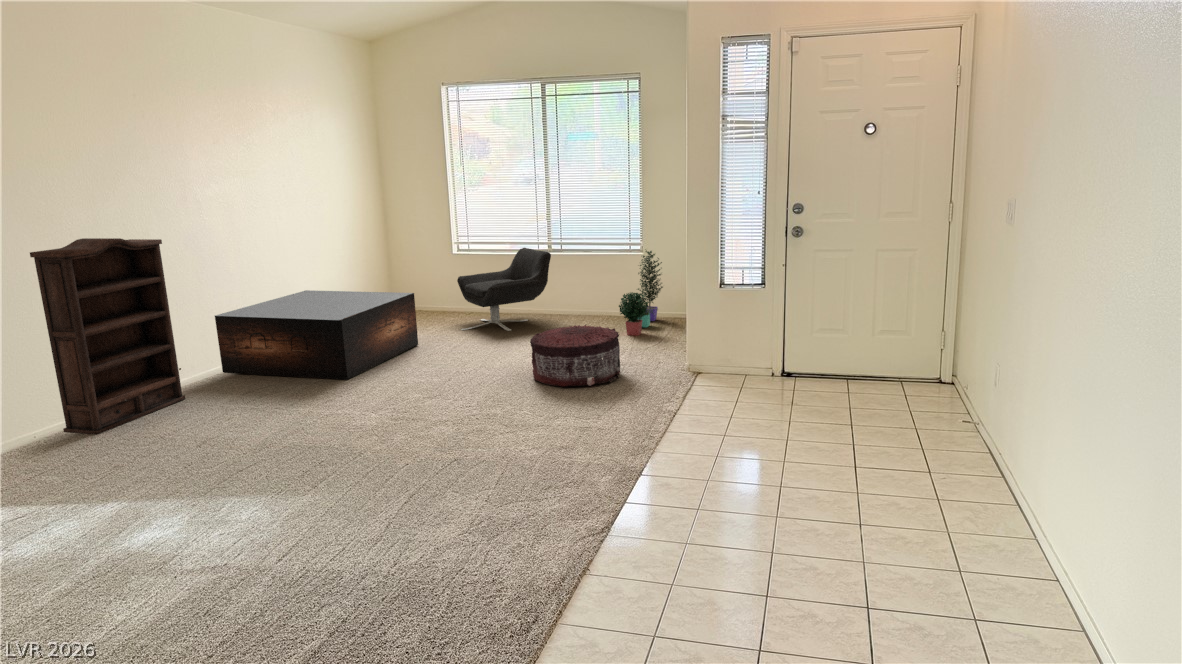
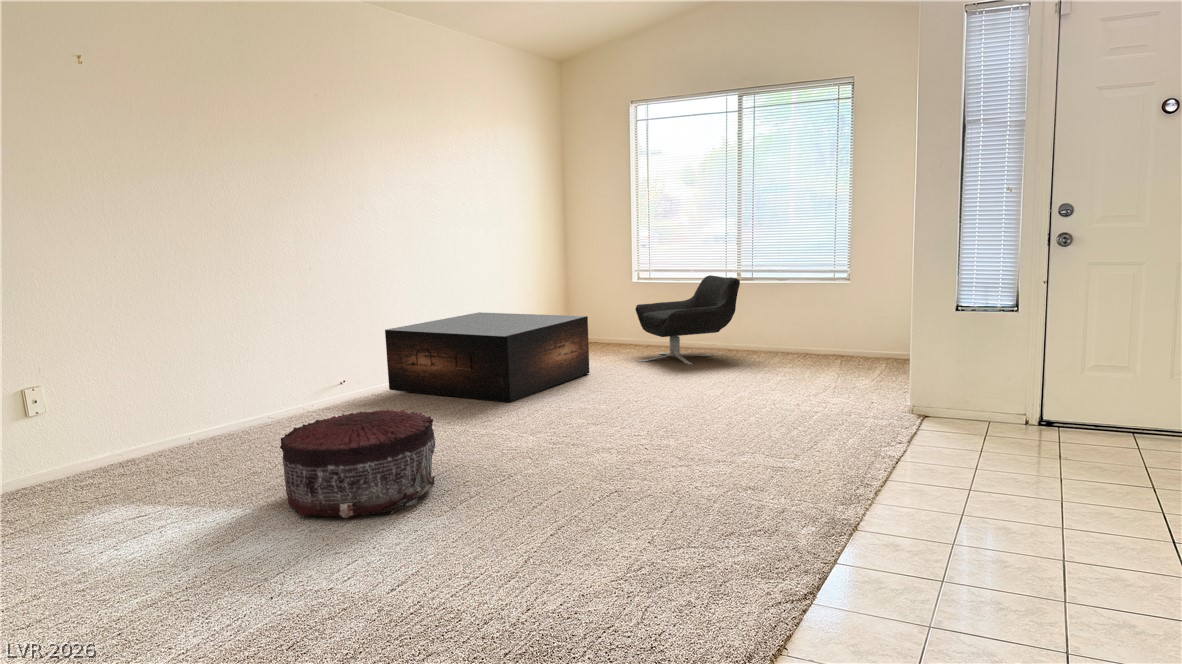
bookshelf: present [30,238,185,435] -> none [208,239,347,439]
potted plant: present [619,249,663,336] -> none [818,277,875,374]
pouf: present [530,325,620,386] -> present [280,409,435,518]

